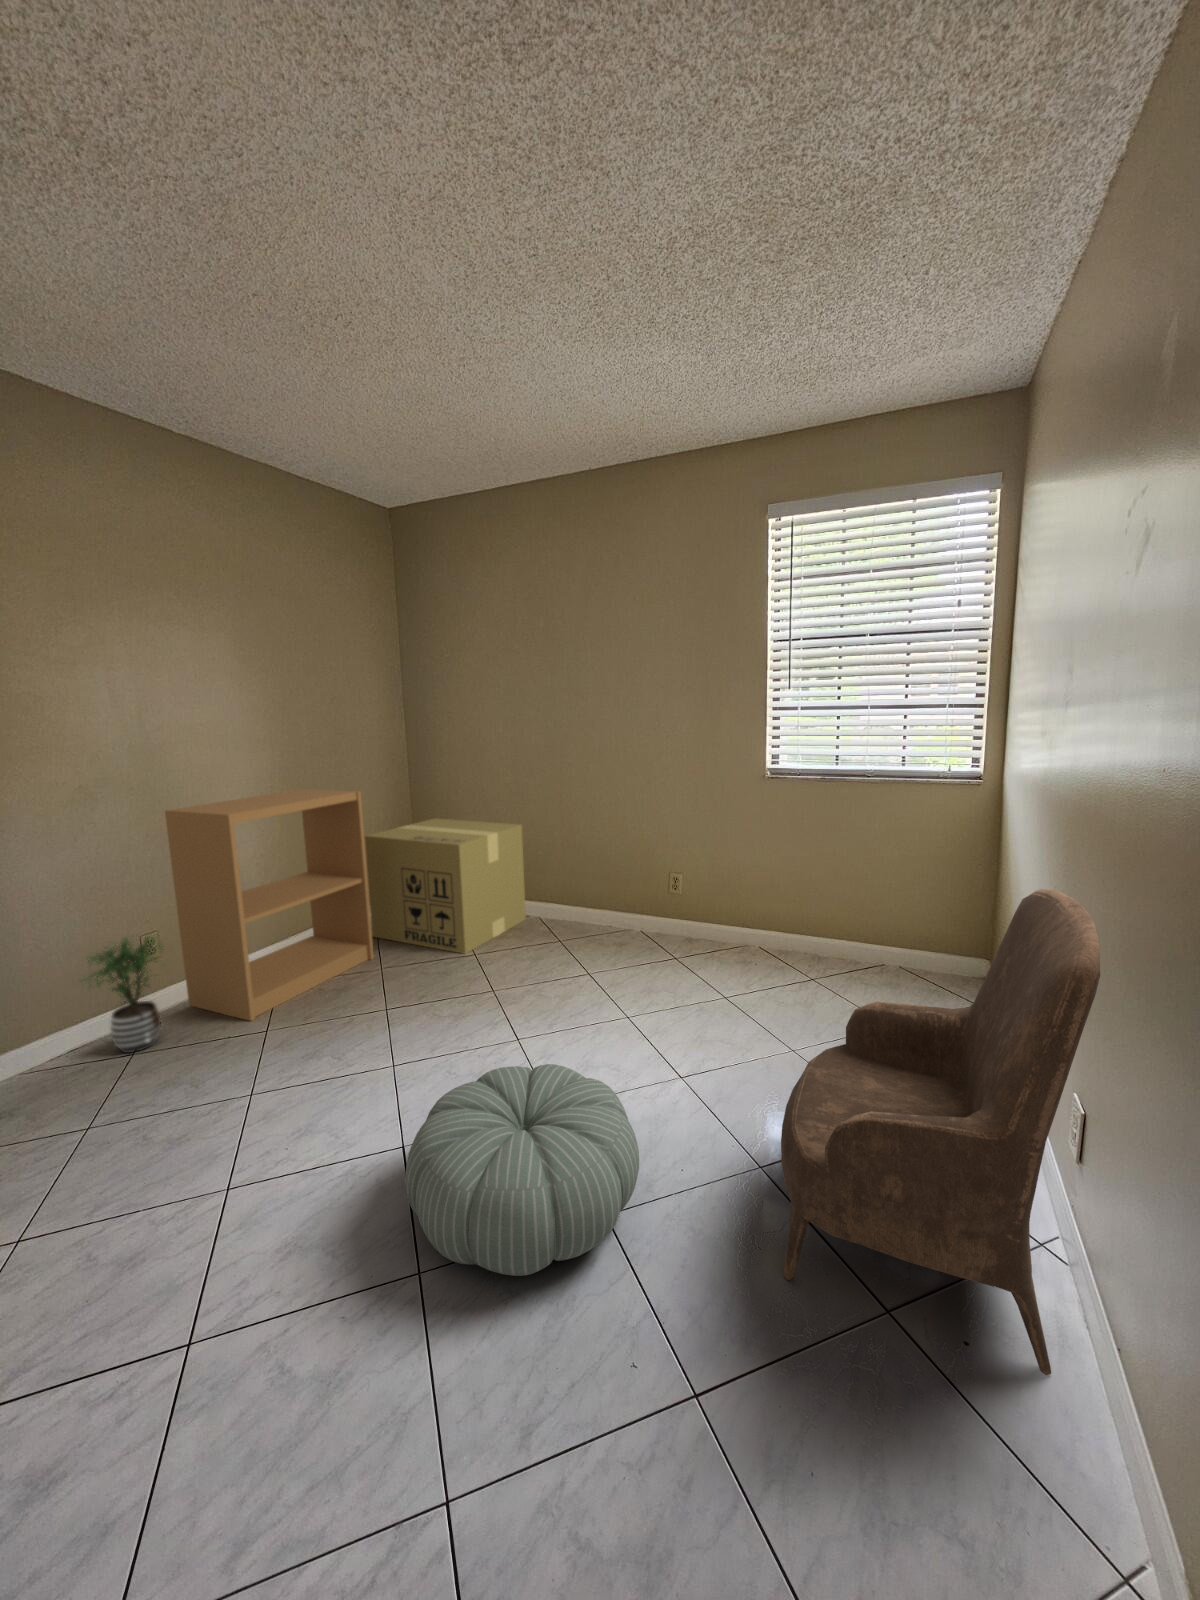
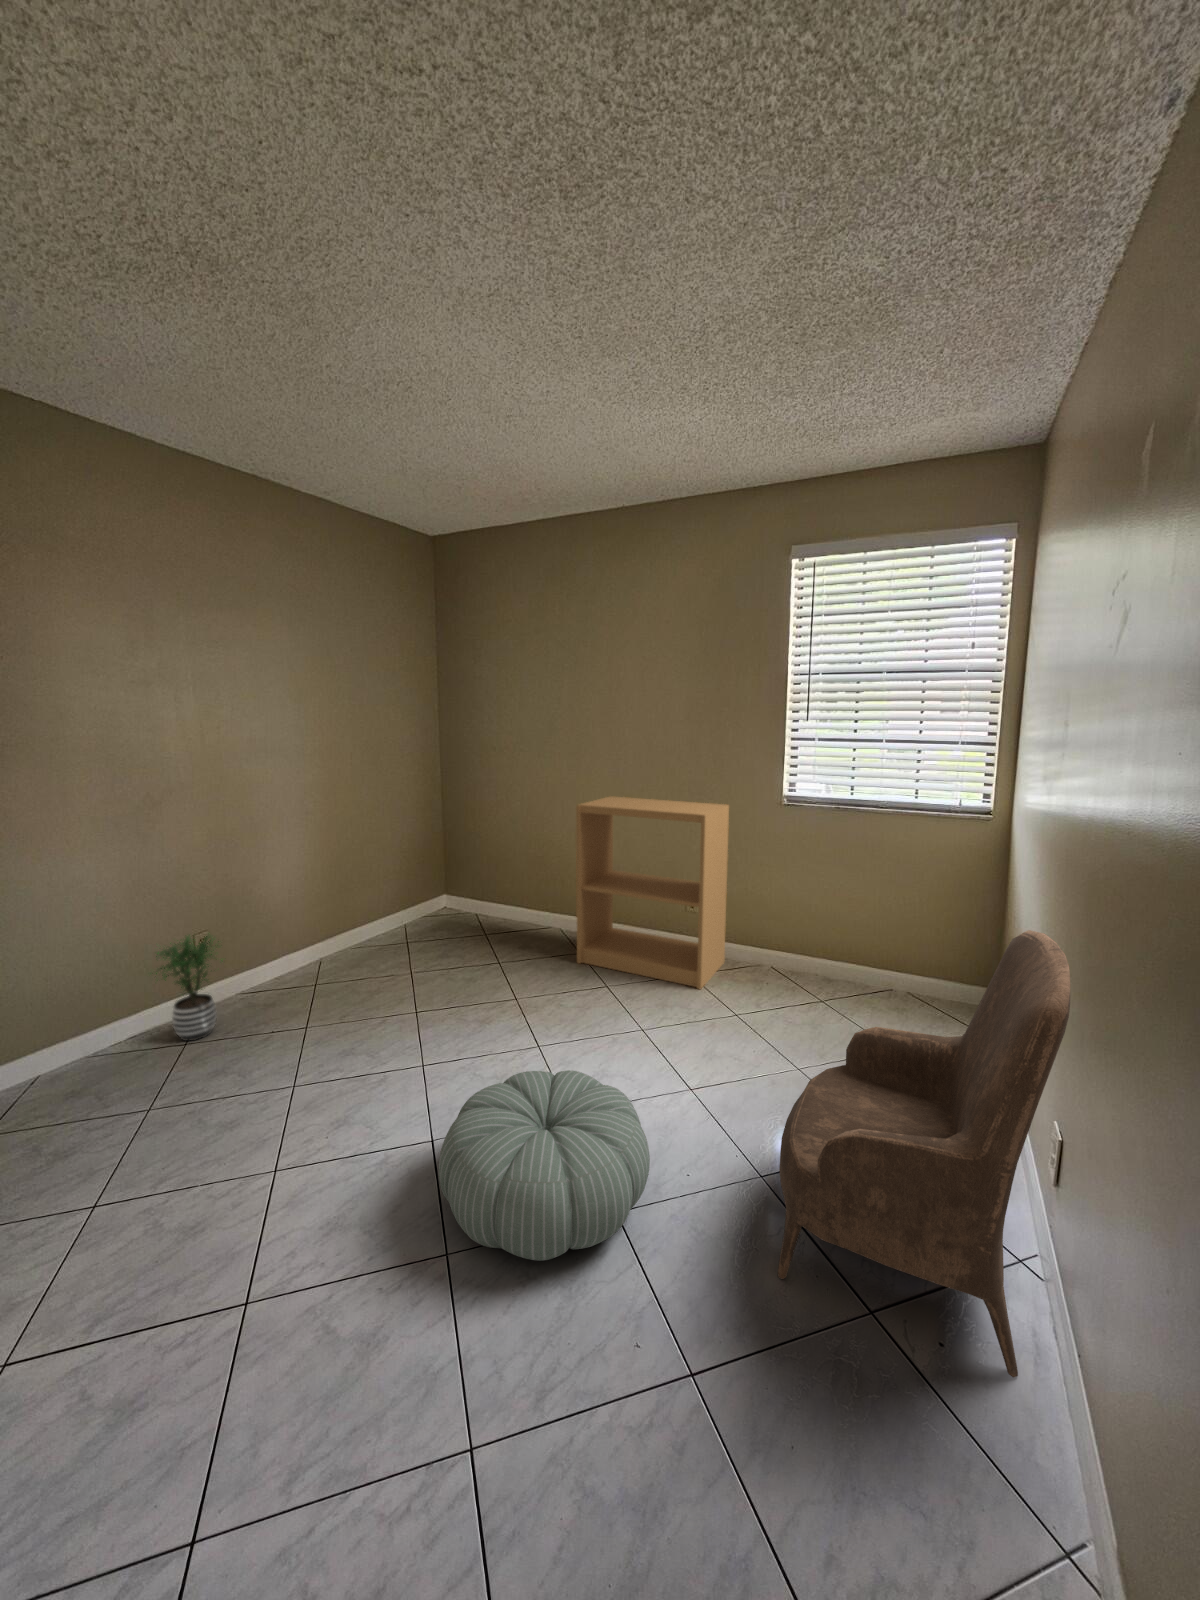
bookshelf: present [165,789,374,1021] -> present [576,796,729,990]
cardboard box: present [365,818,526,954] -> none [402,830,550,961]

